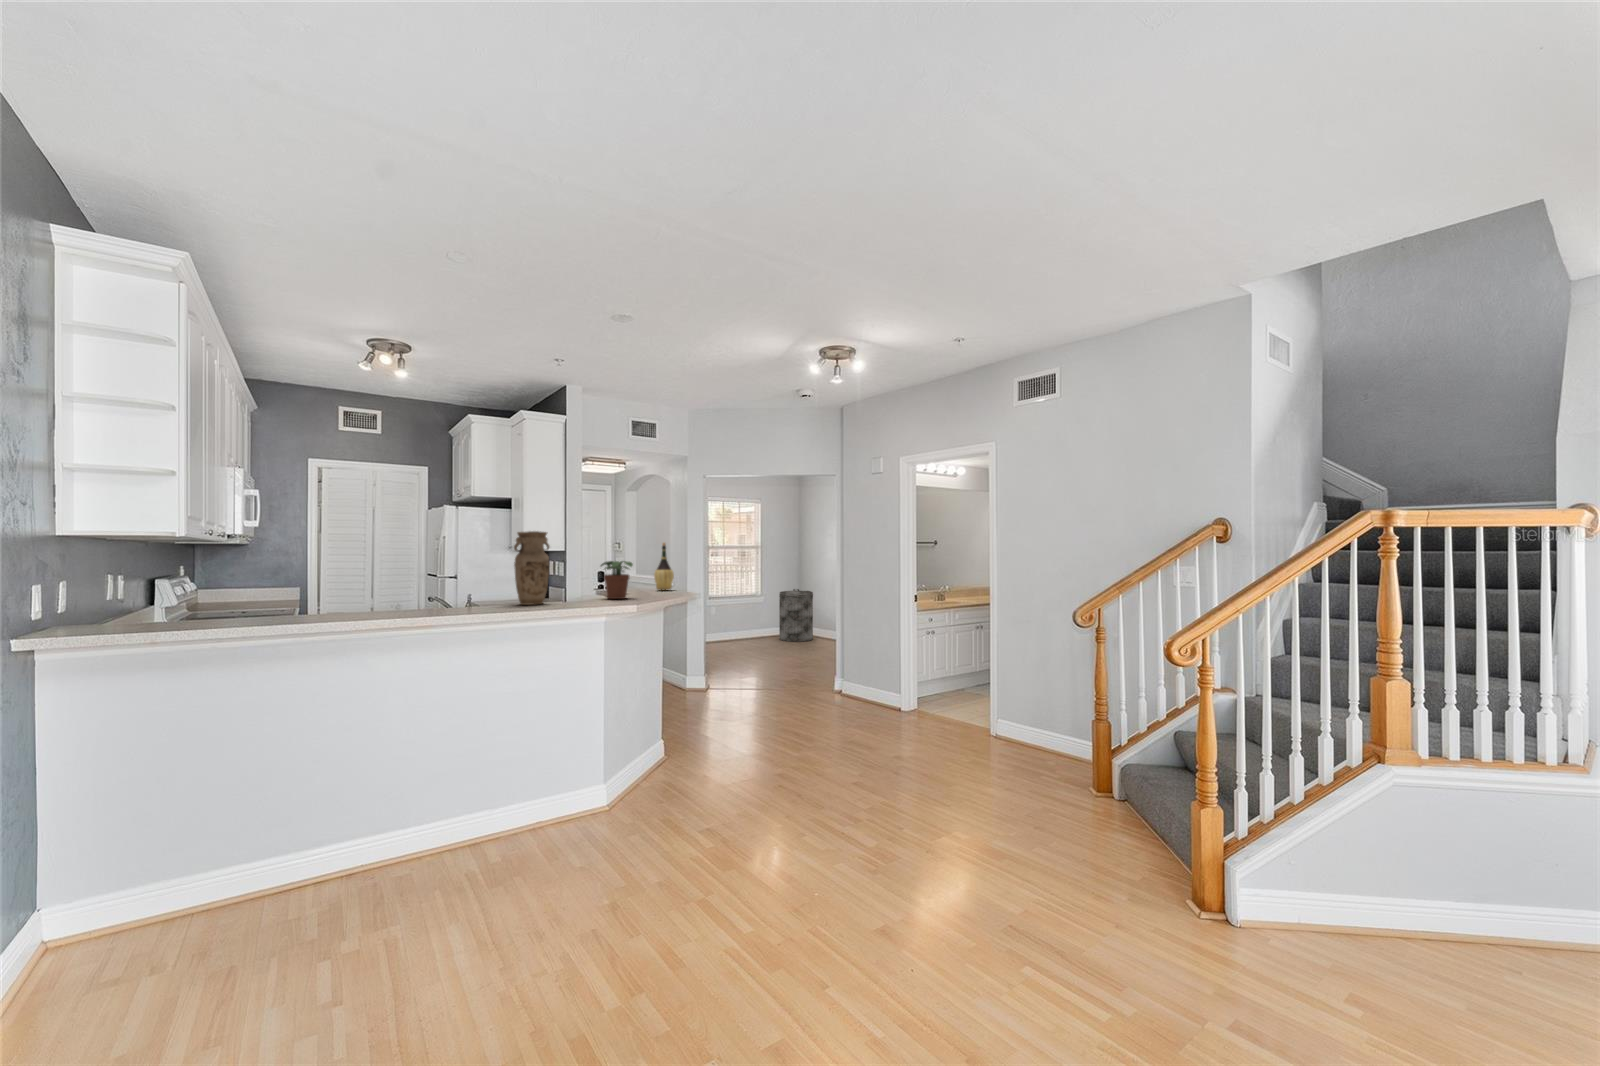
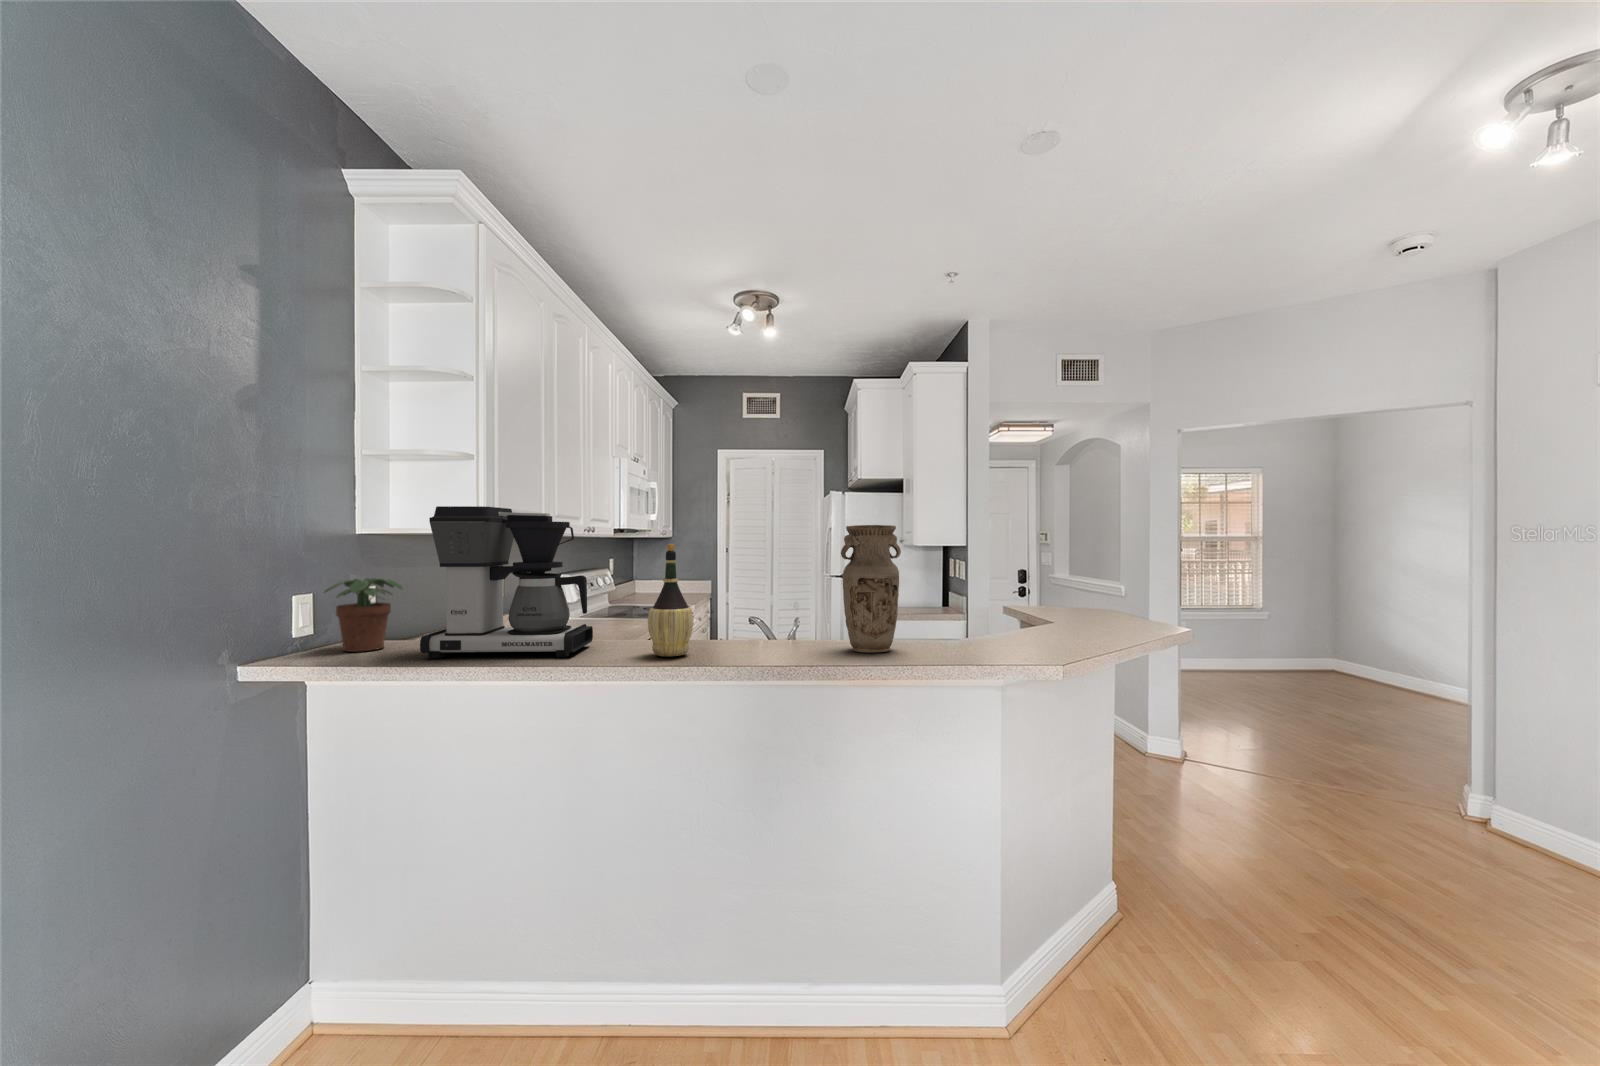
coffee maker: none [195,514,331,624] -> present [420,506,593,658]
wine bottle: present [654,543,674,590] -> present [648,544,693,656]
potted plant: present [601,561,633,599] -> present [325,578,403,652]
trash can: present [779,589,813,642] -> none [1295,603,1362,685]

